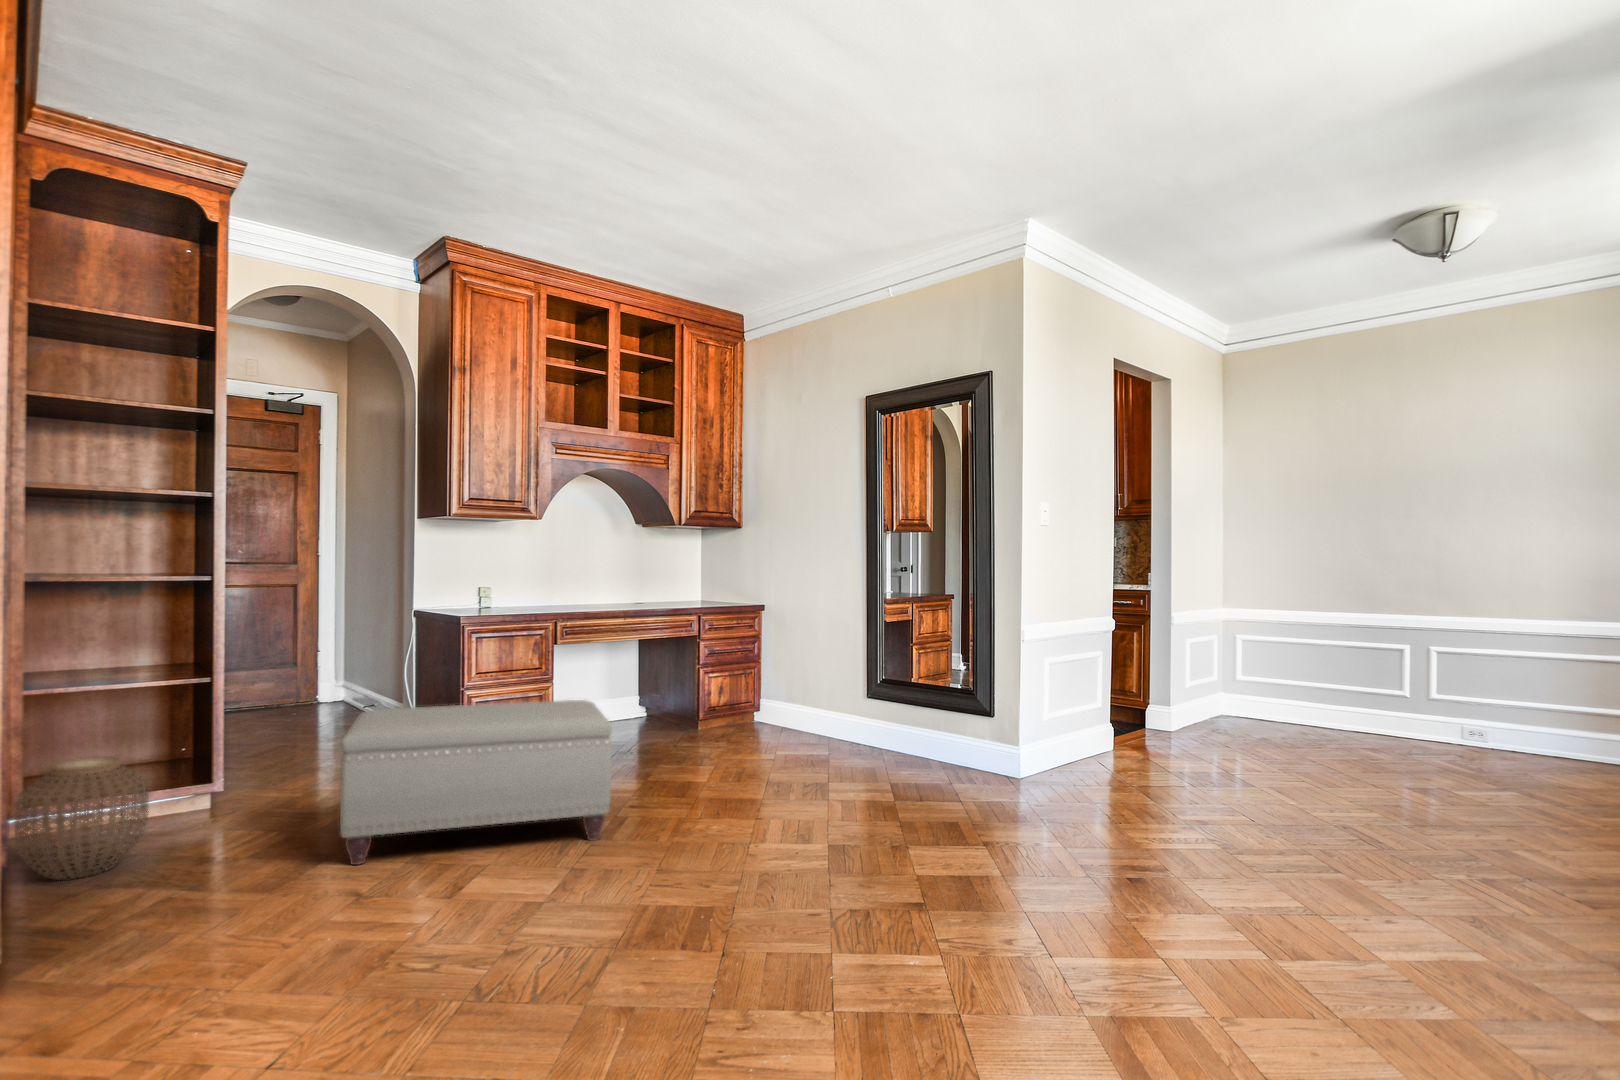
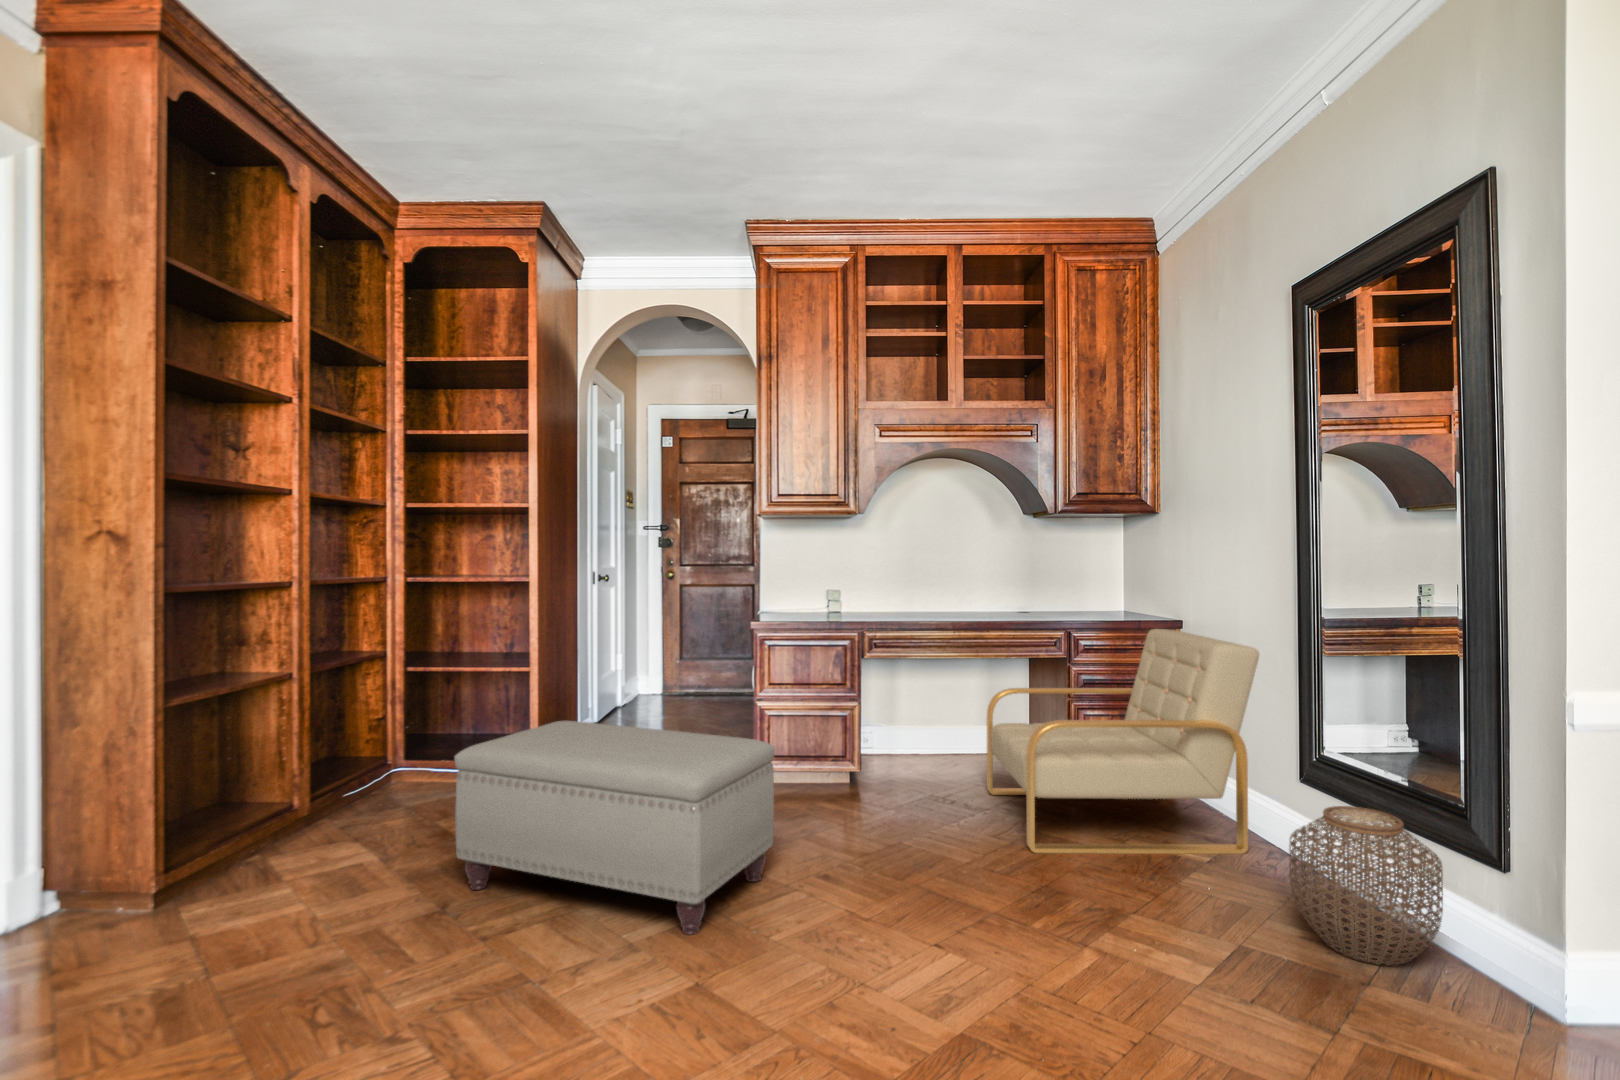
armchair: none [649,610,840,765] -> present [987,629,1259,854]
woven basket: present [15,756,149,880] -> present [1289,806,1443,966]

